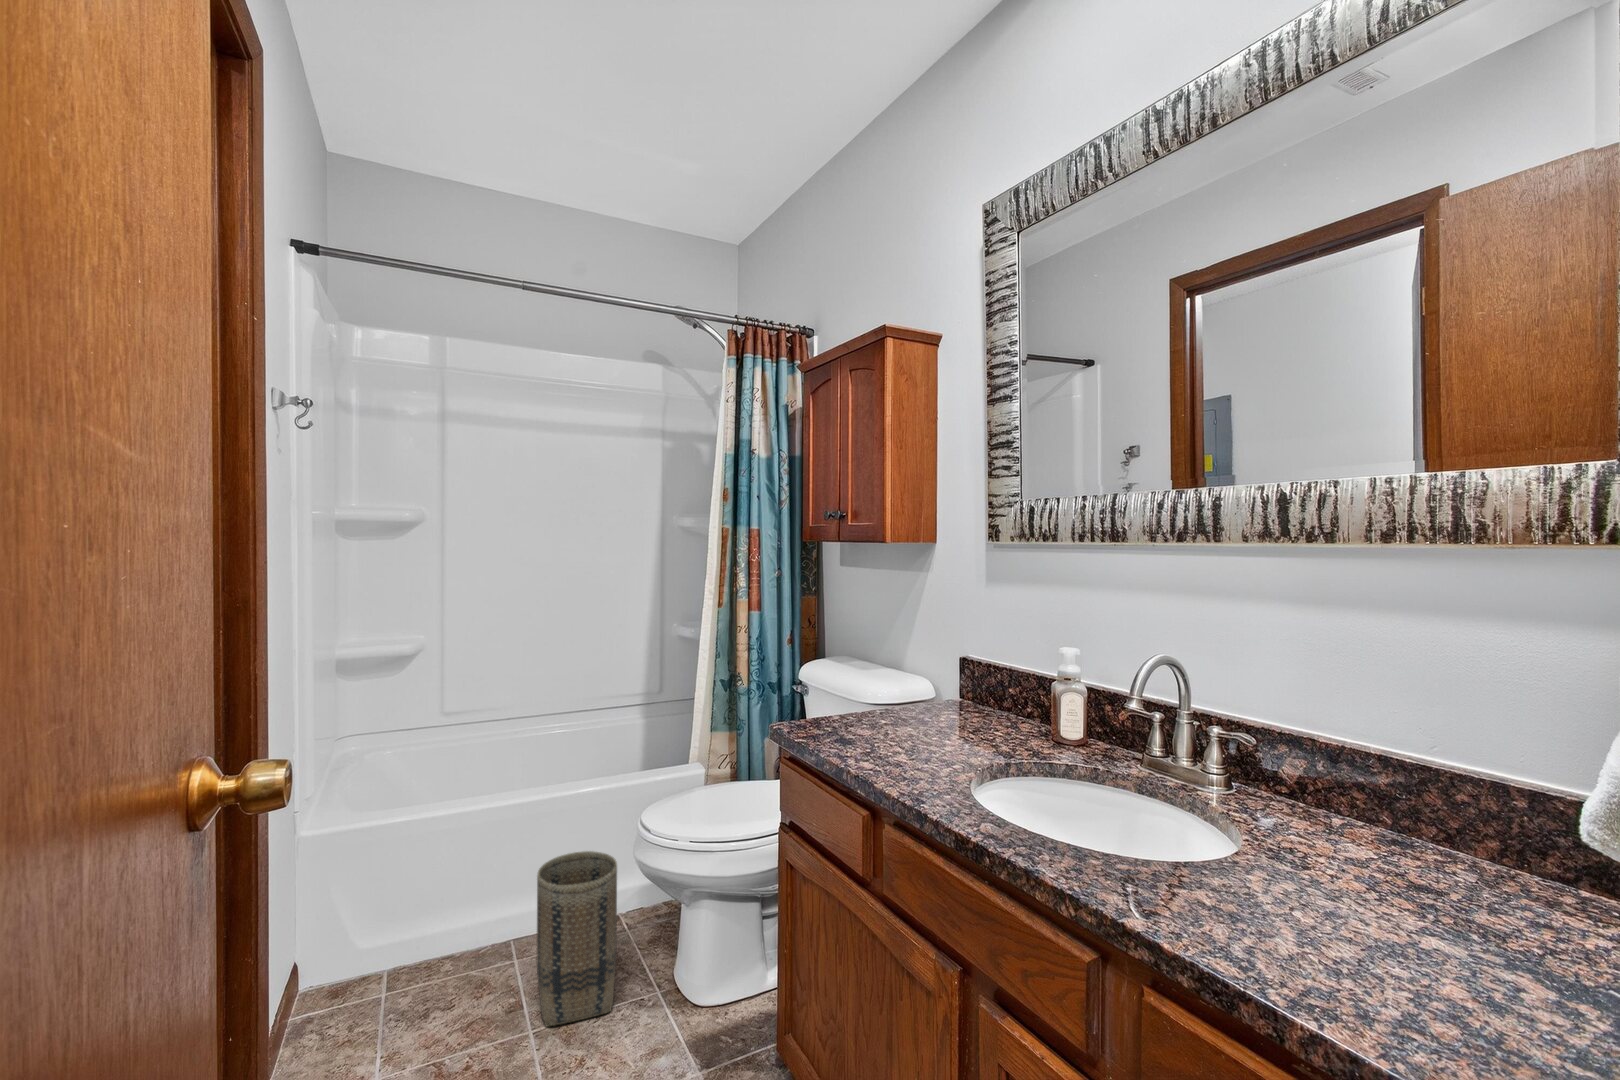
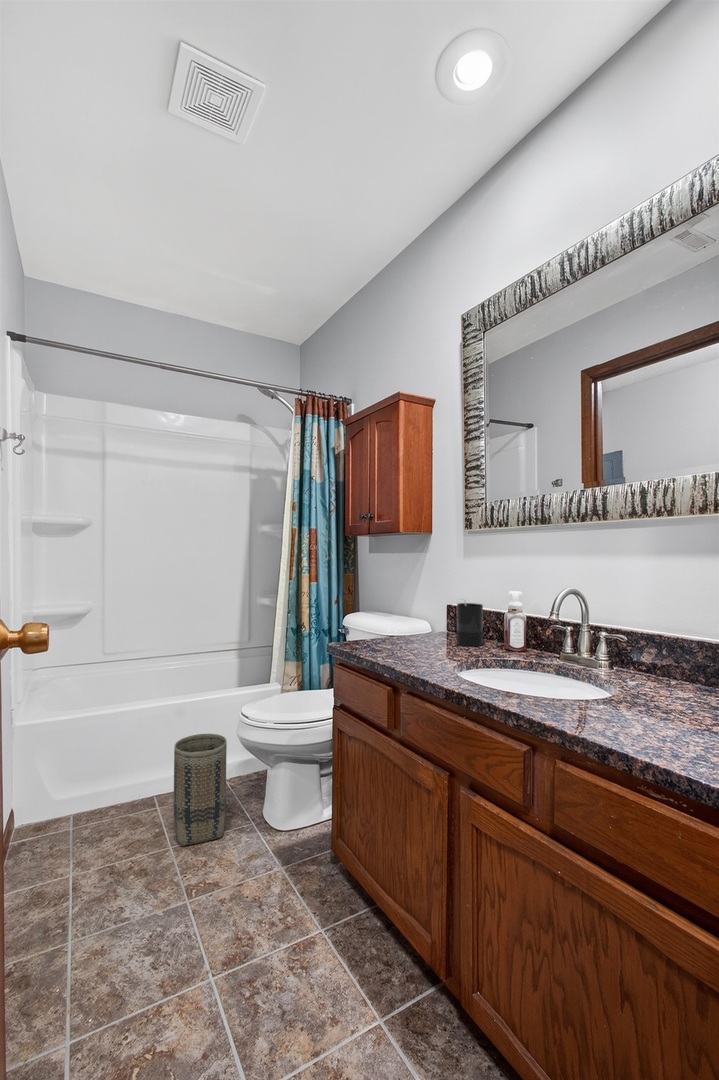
candle: none [972,656,1015,734] -> present [457,600,483,646]

